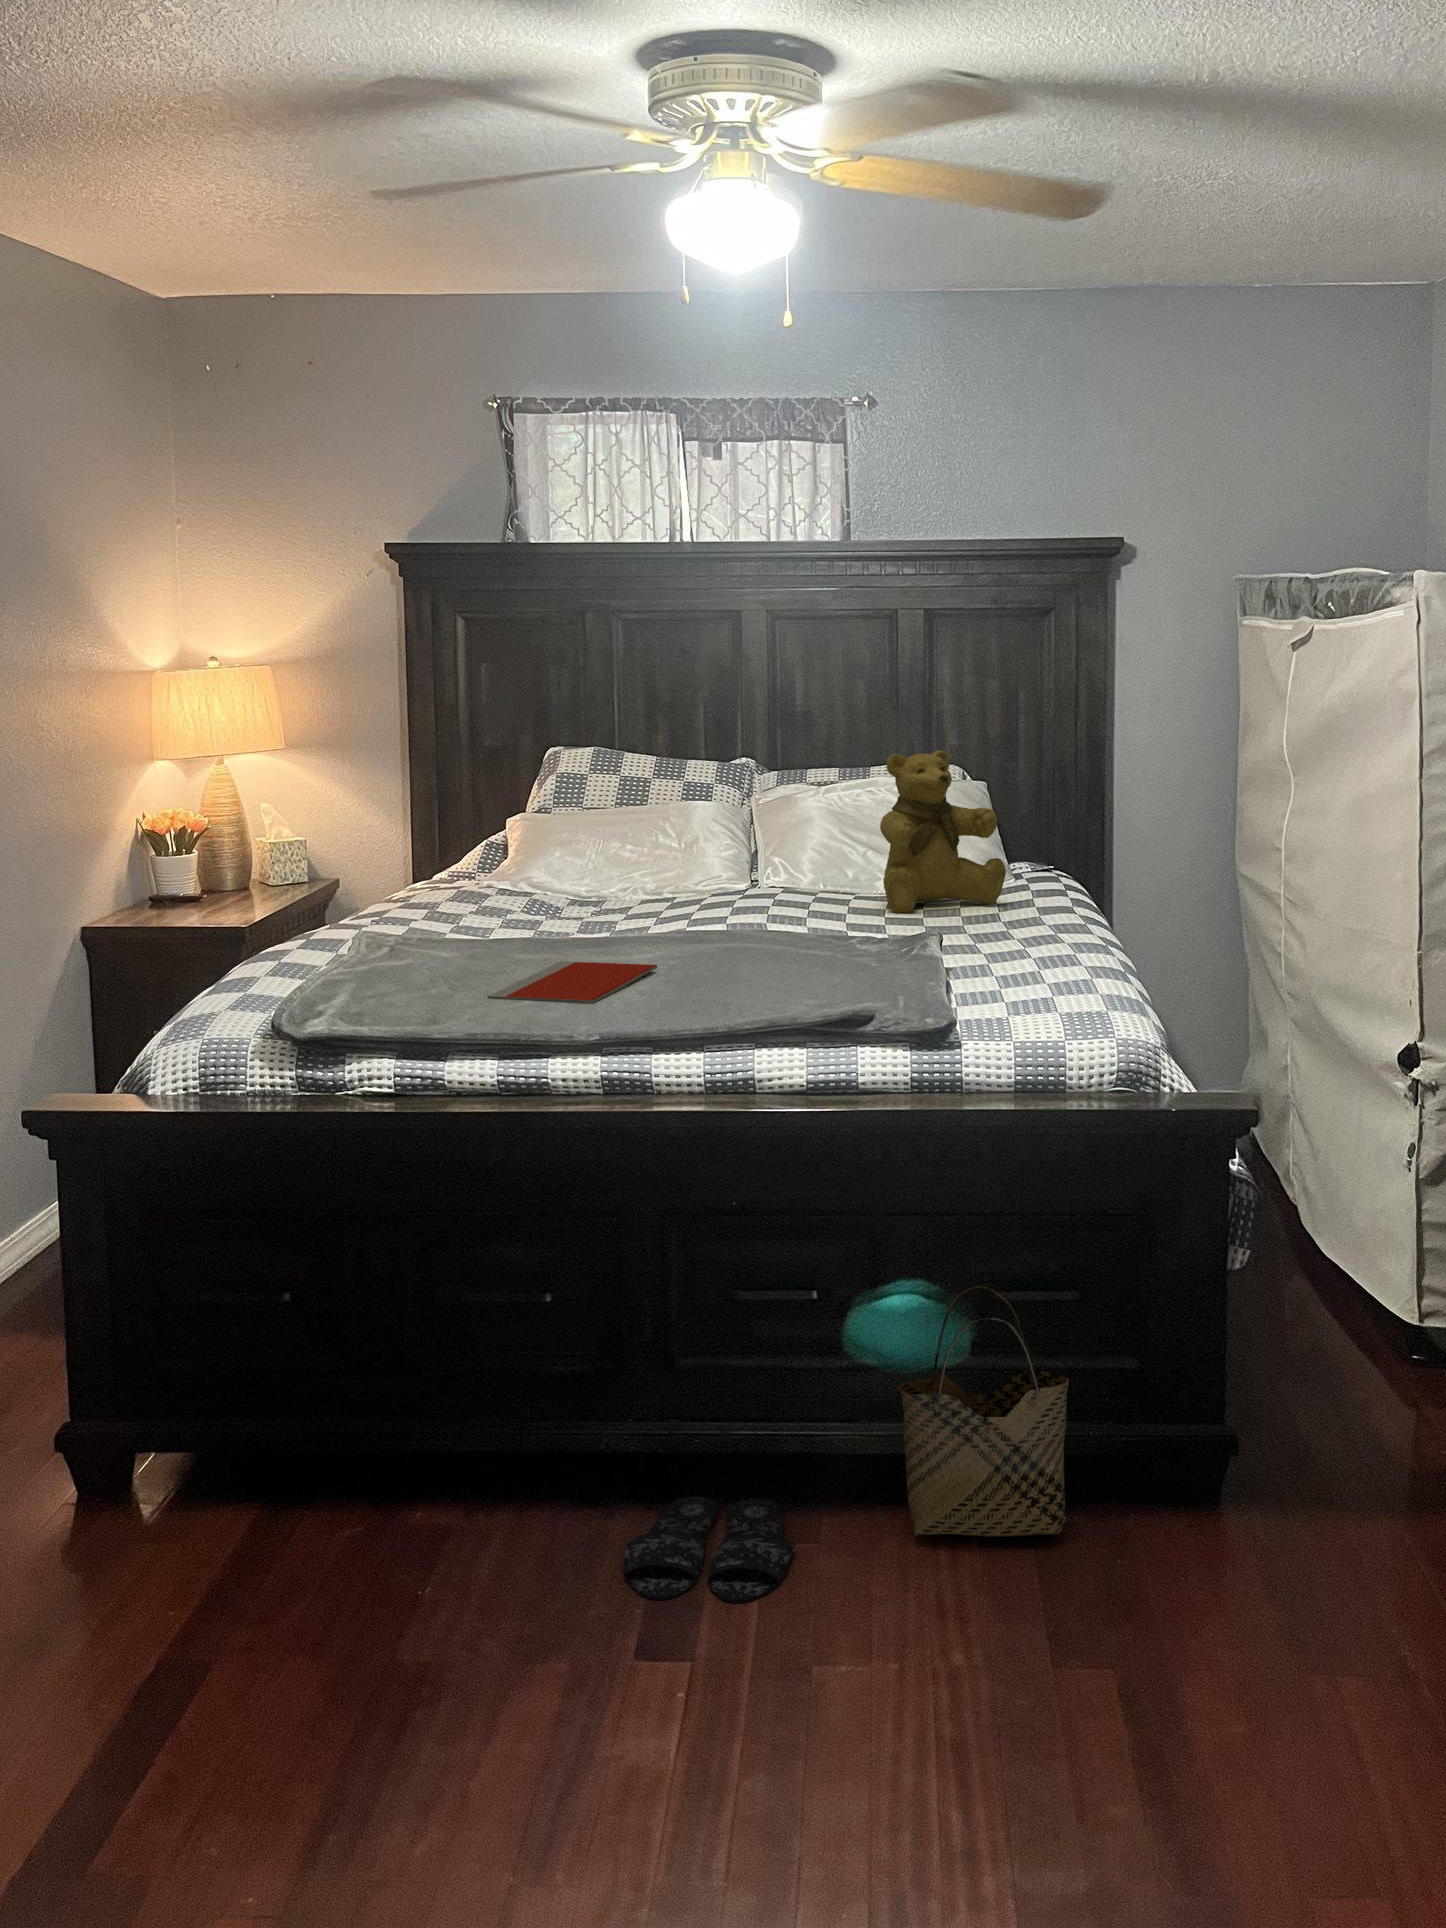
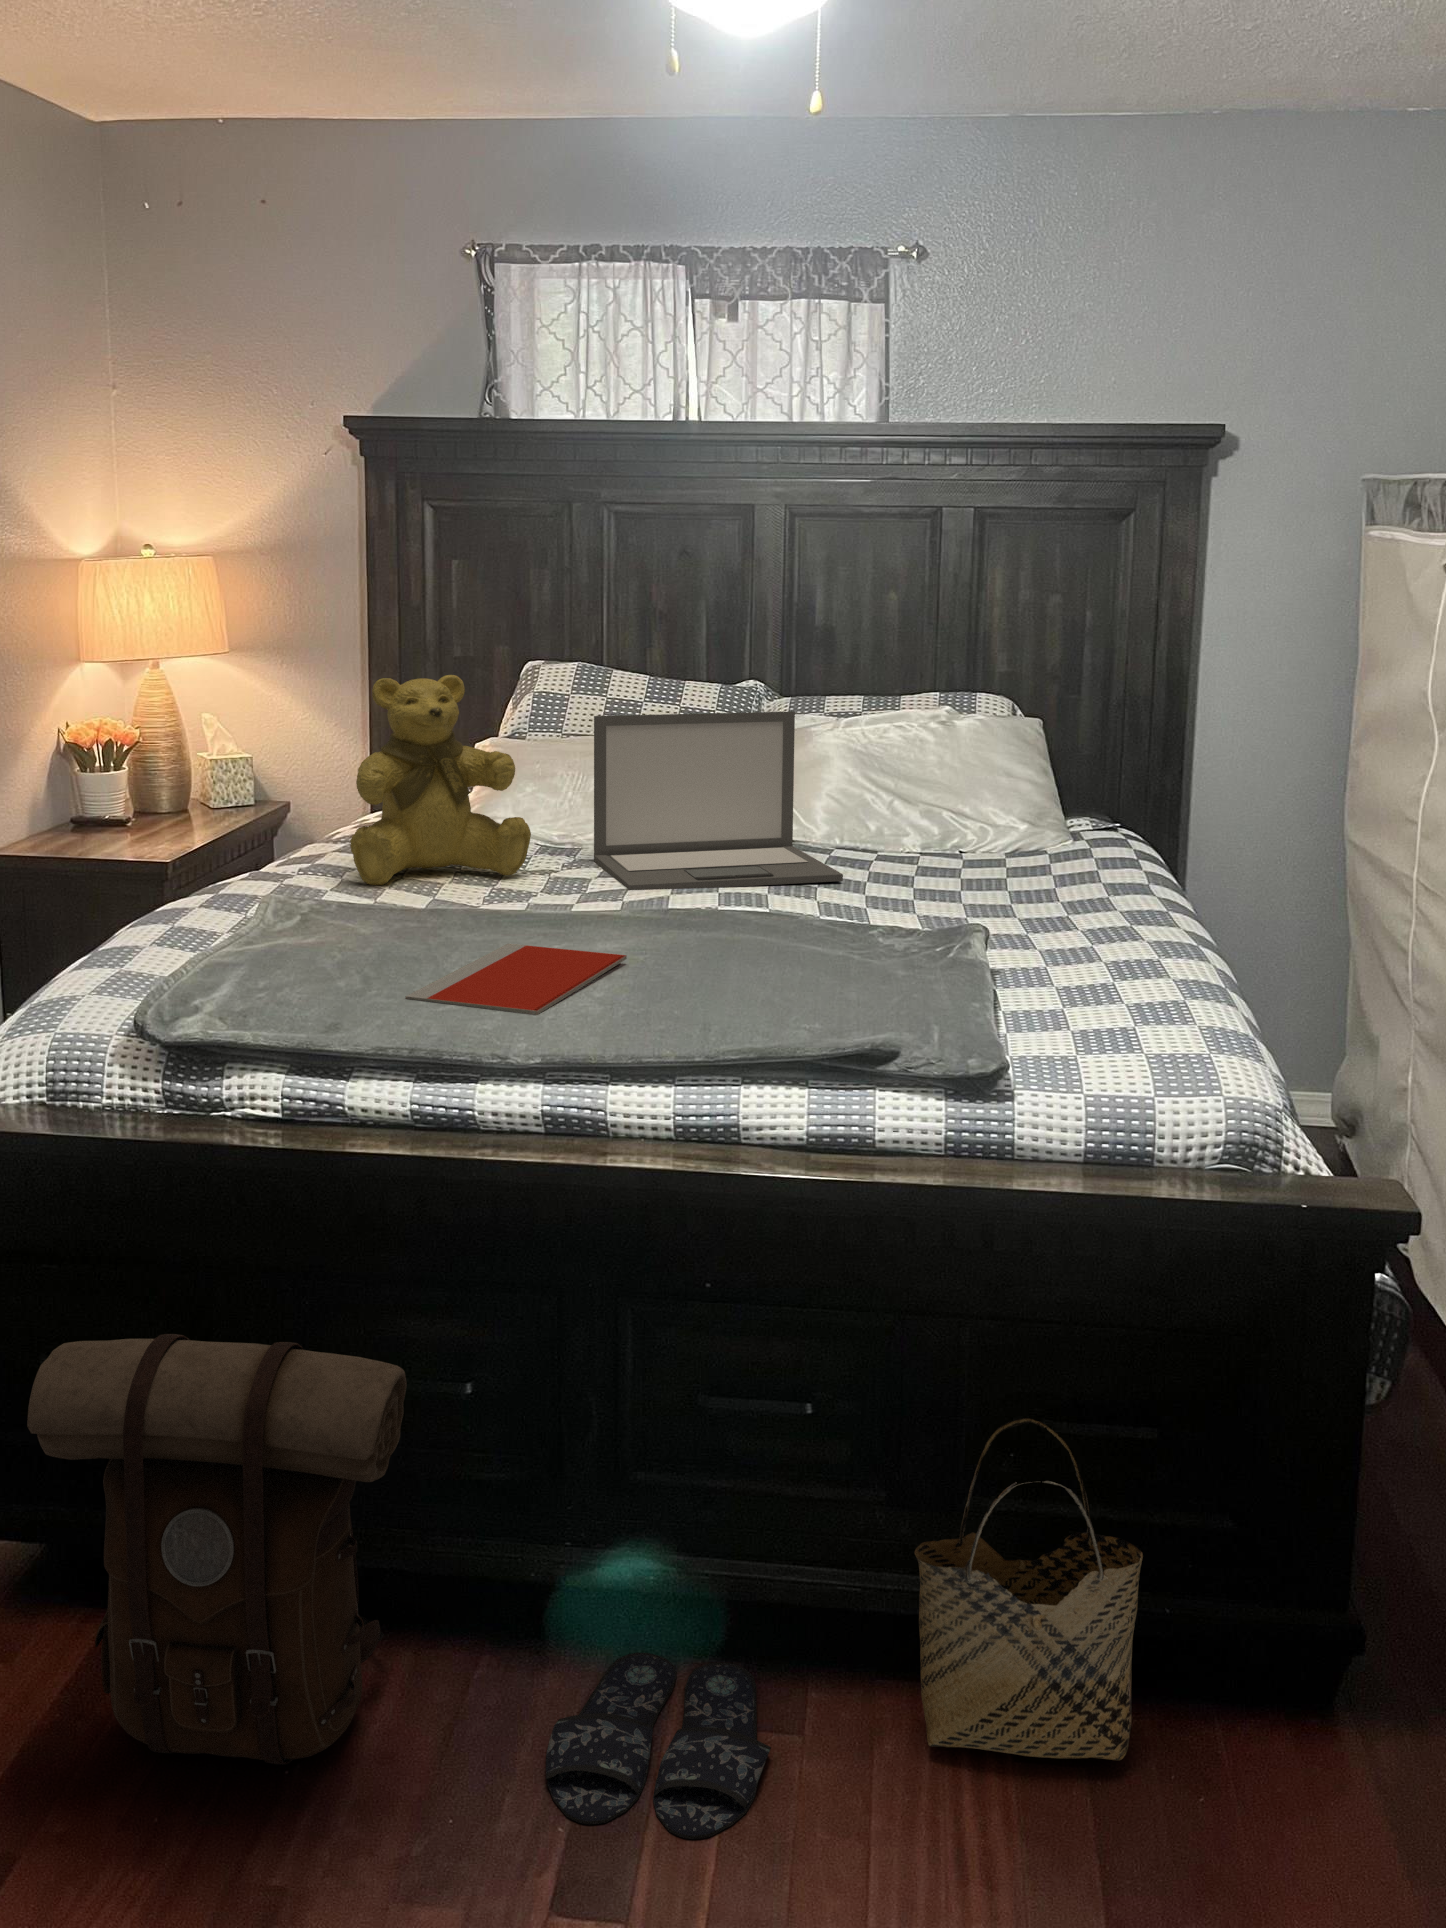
teddy bear: present [880,750,1006,913] -> present [350,675,531,885]
laptop: none [615,779,826,928] -> present [594,711,843,890]
backpack: none [218,1248,509,1579] -> present [27,1334,407,1764]

